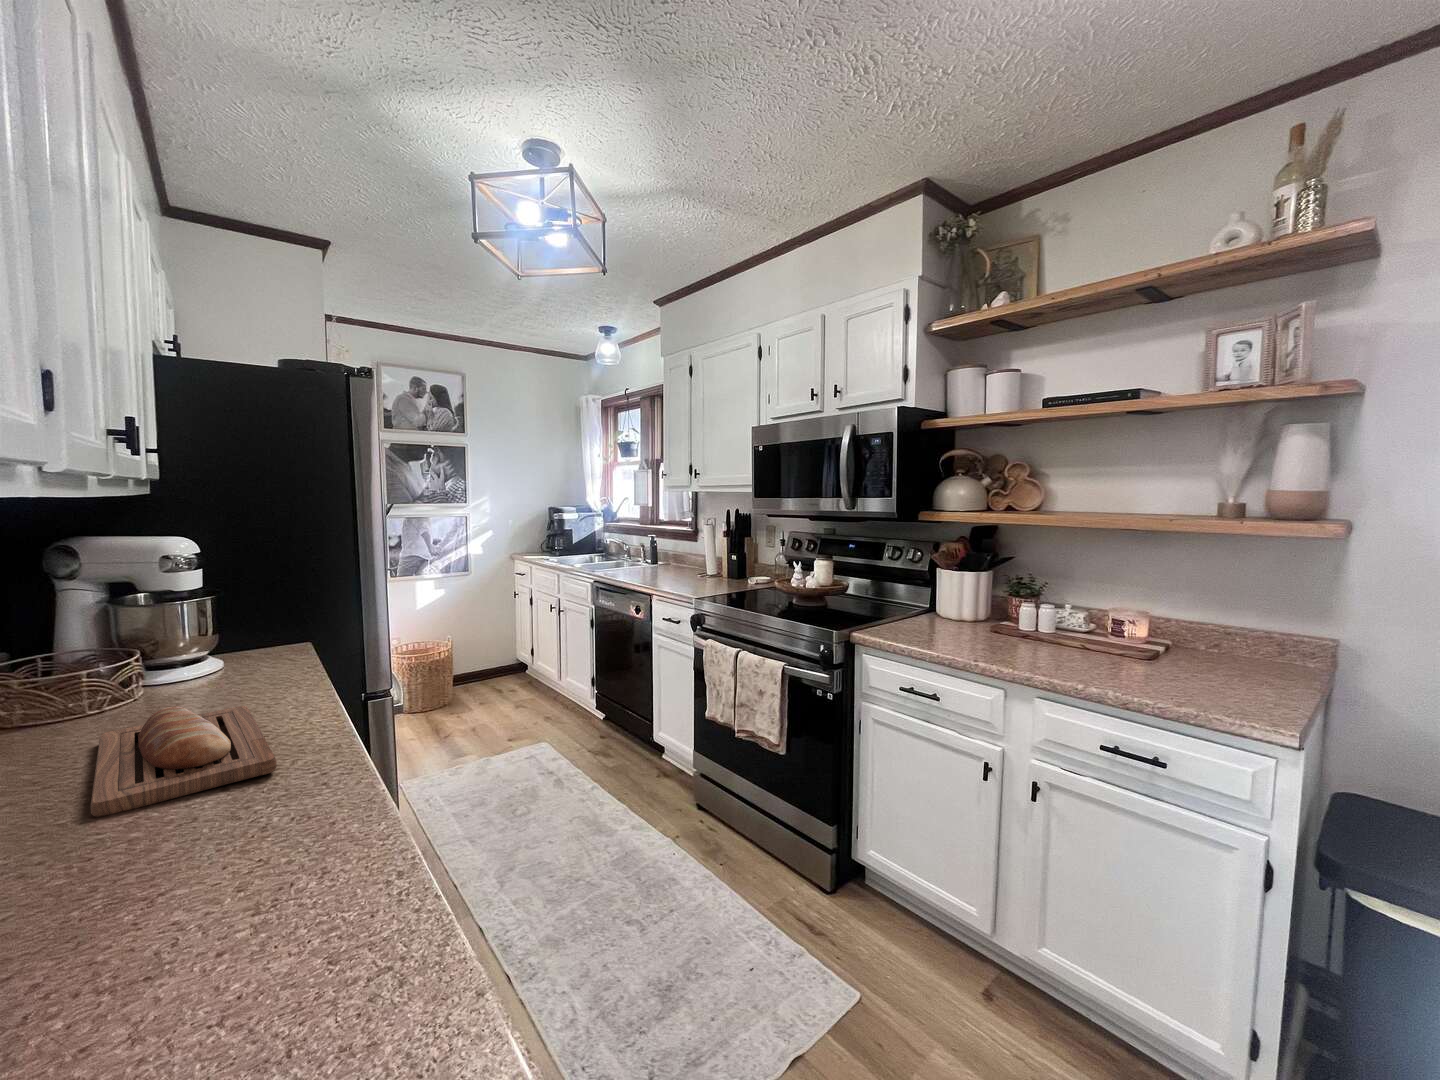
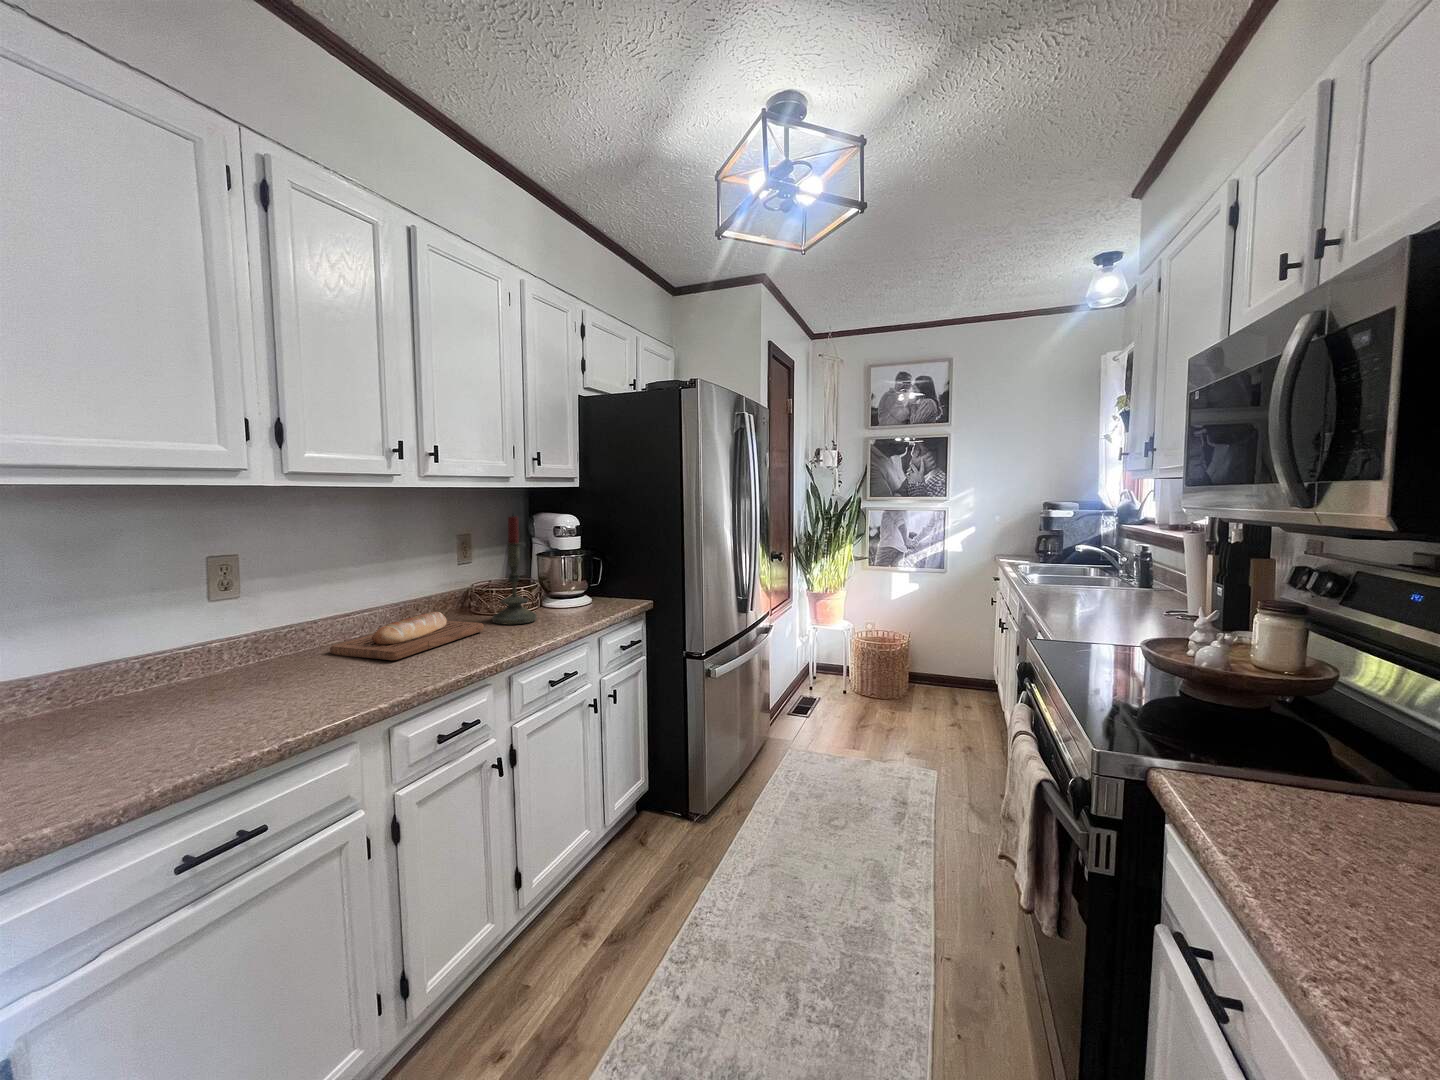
candle: none [188,539,269,709] -> present [492,515,537,625]

